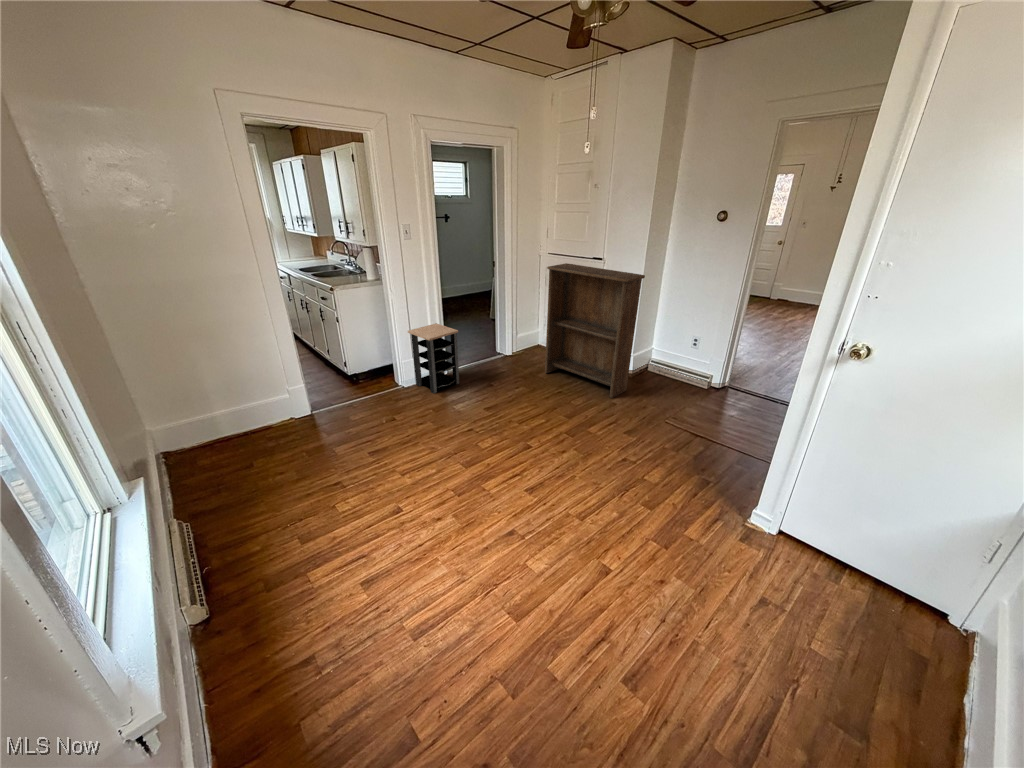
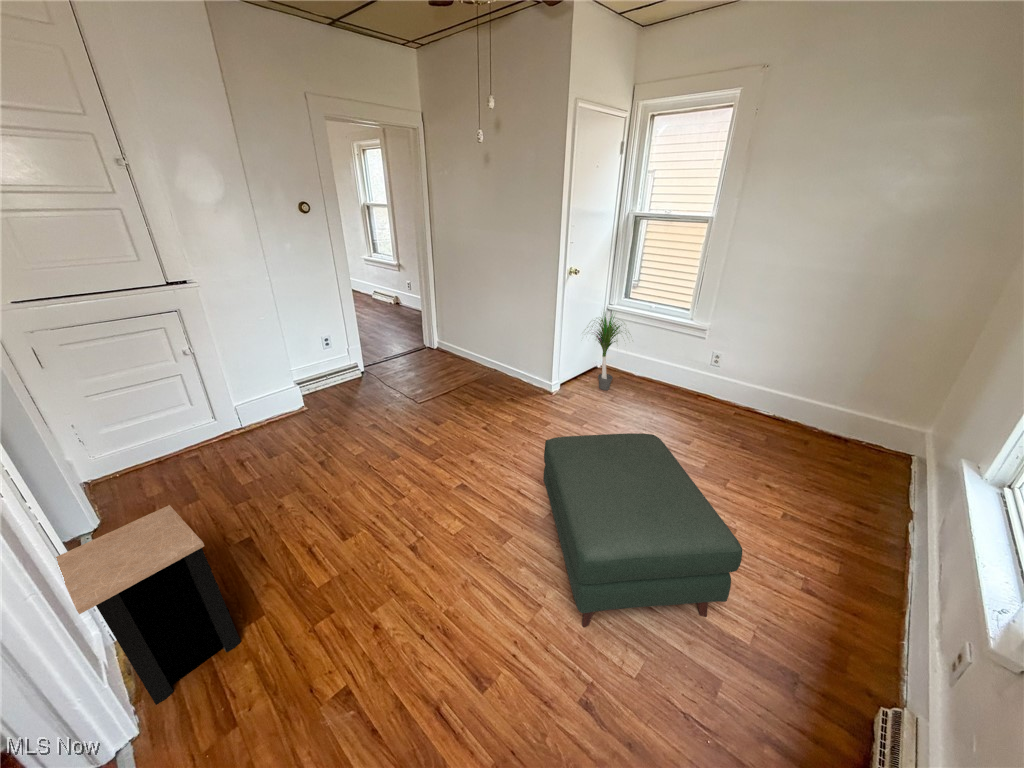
bookshelf: present [545,263,645,398] -> none [164,286,355,484]
ottoman: none [318,427,507,564] -> present [543,433,742,627]
potted plant: none [792,462,949,621] -> present [592,314,622,390]

